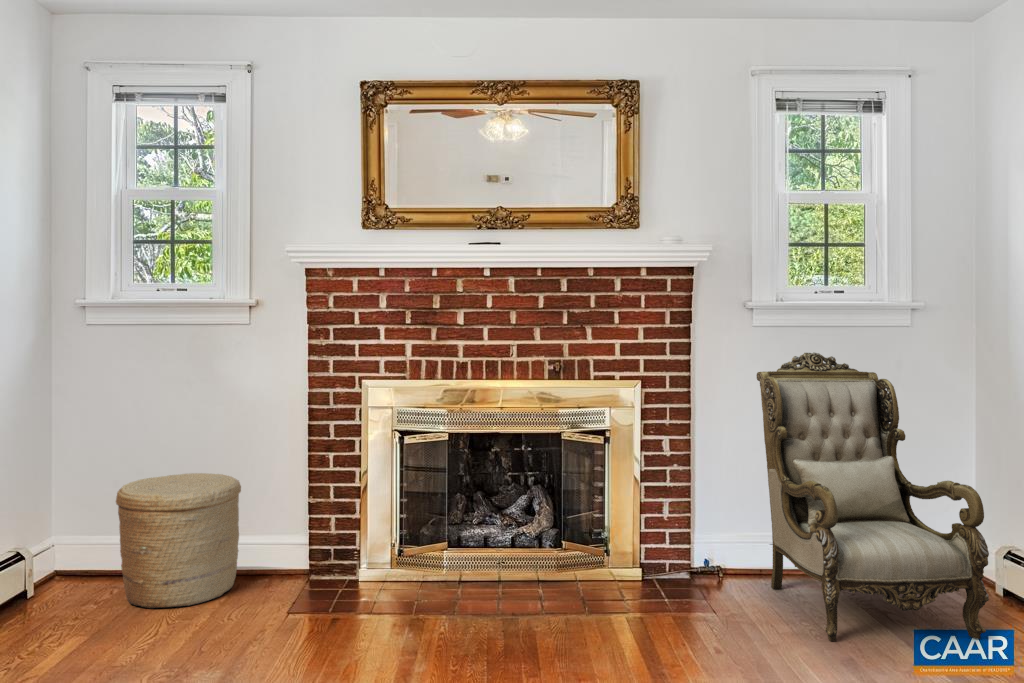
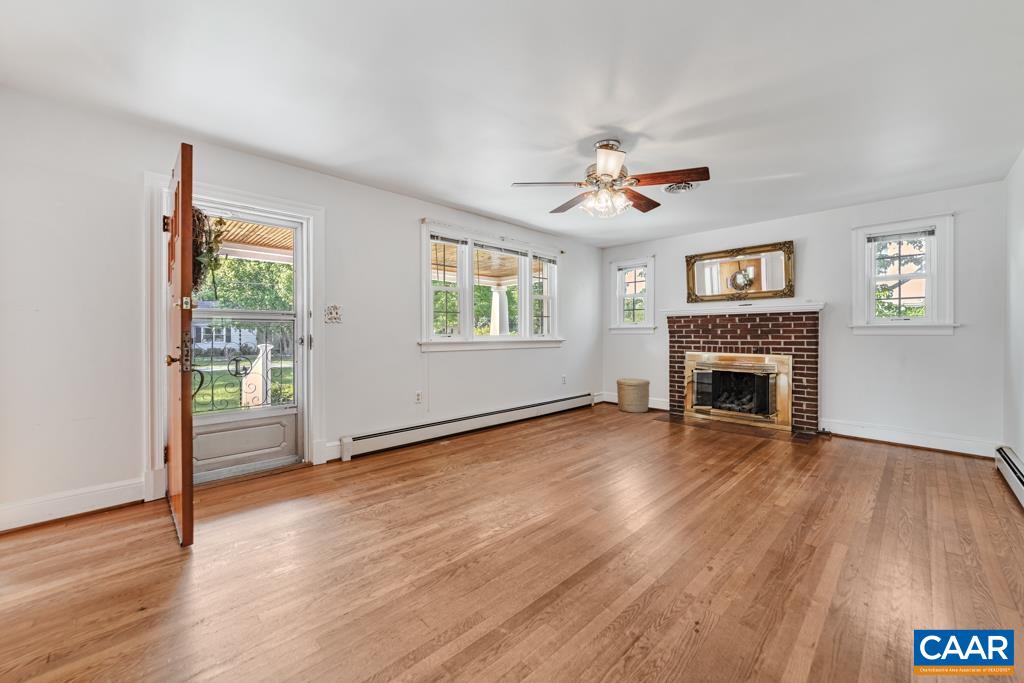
armchair: present [757,352,989,641] -> none [838,345,924,463]

